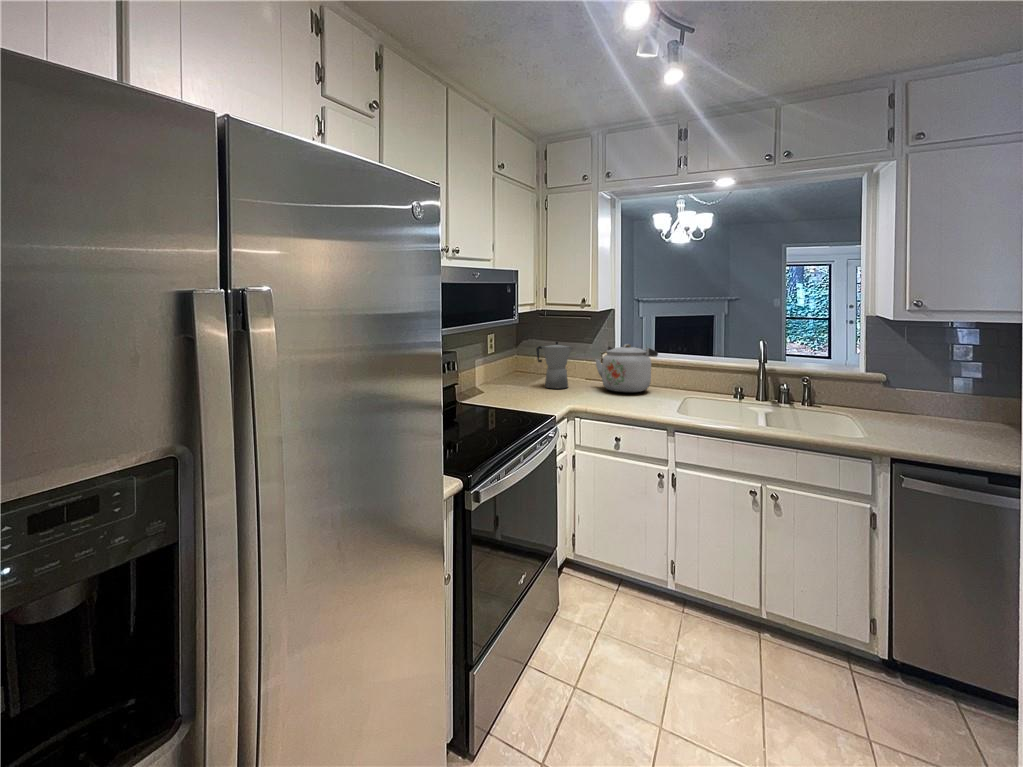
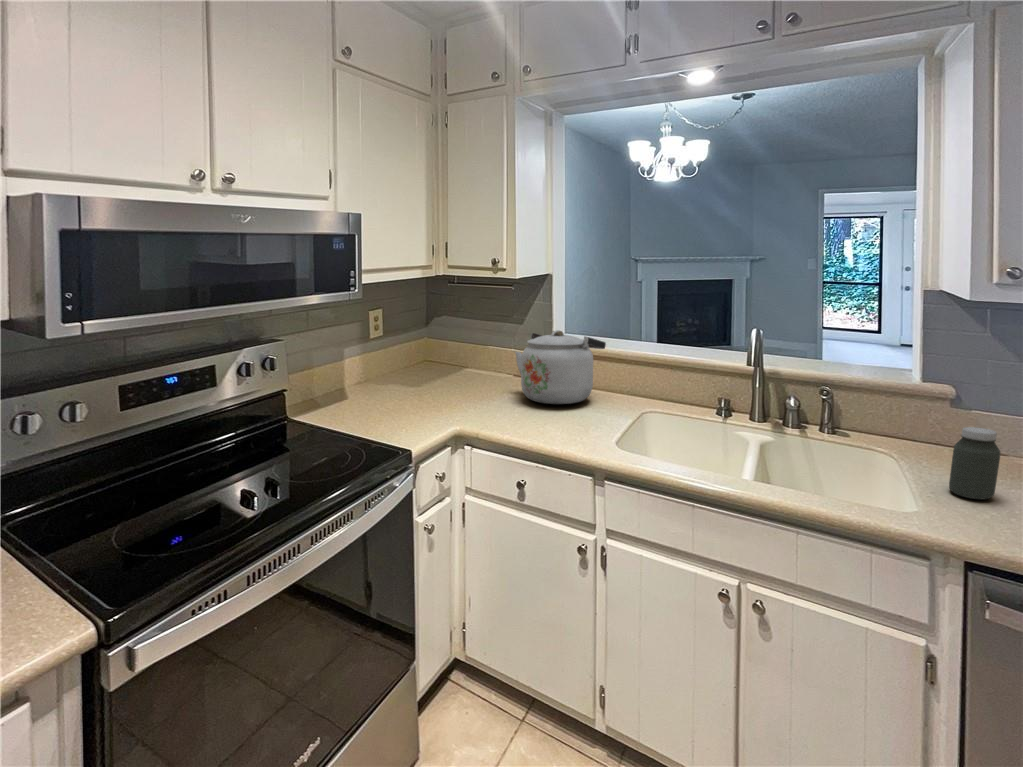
moka pot: present [536,342,572,388] -> none [427,326,482,396]
jar: none [881,392,908,432] -> present [949,427,1000,500]

